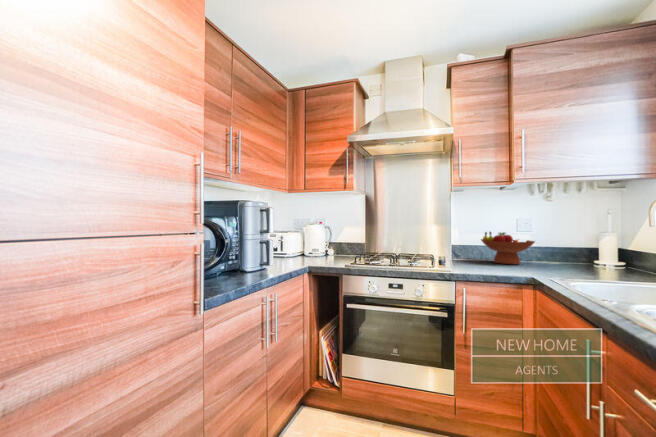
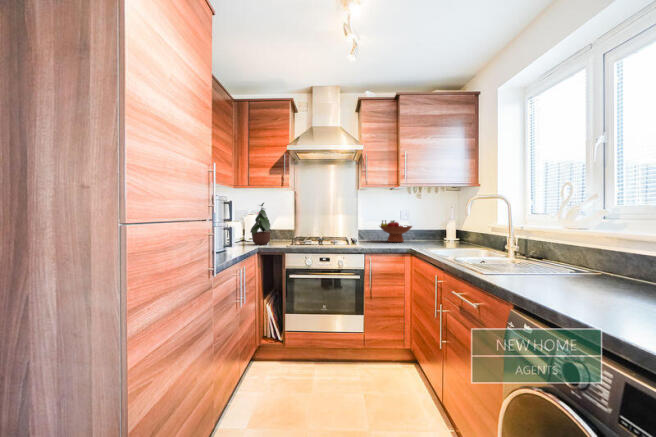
potted plant: none [302,209,333,262] -> present [250,203,272,245]

